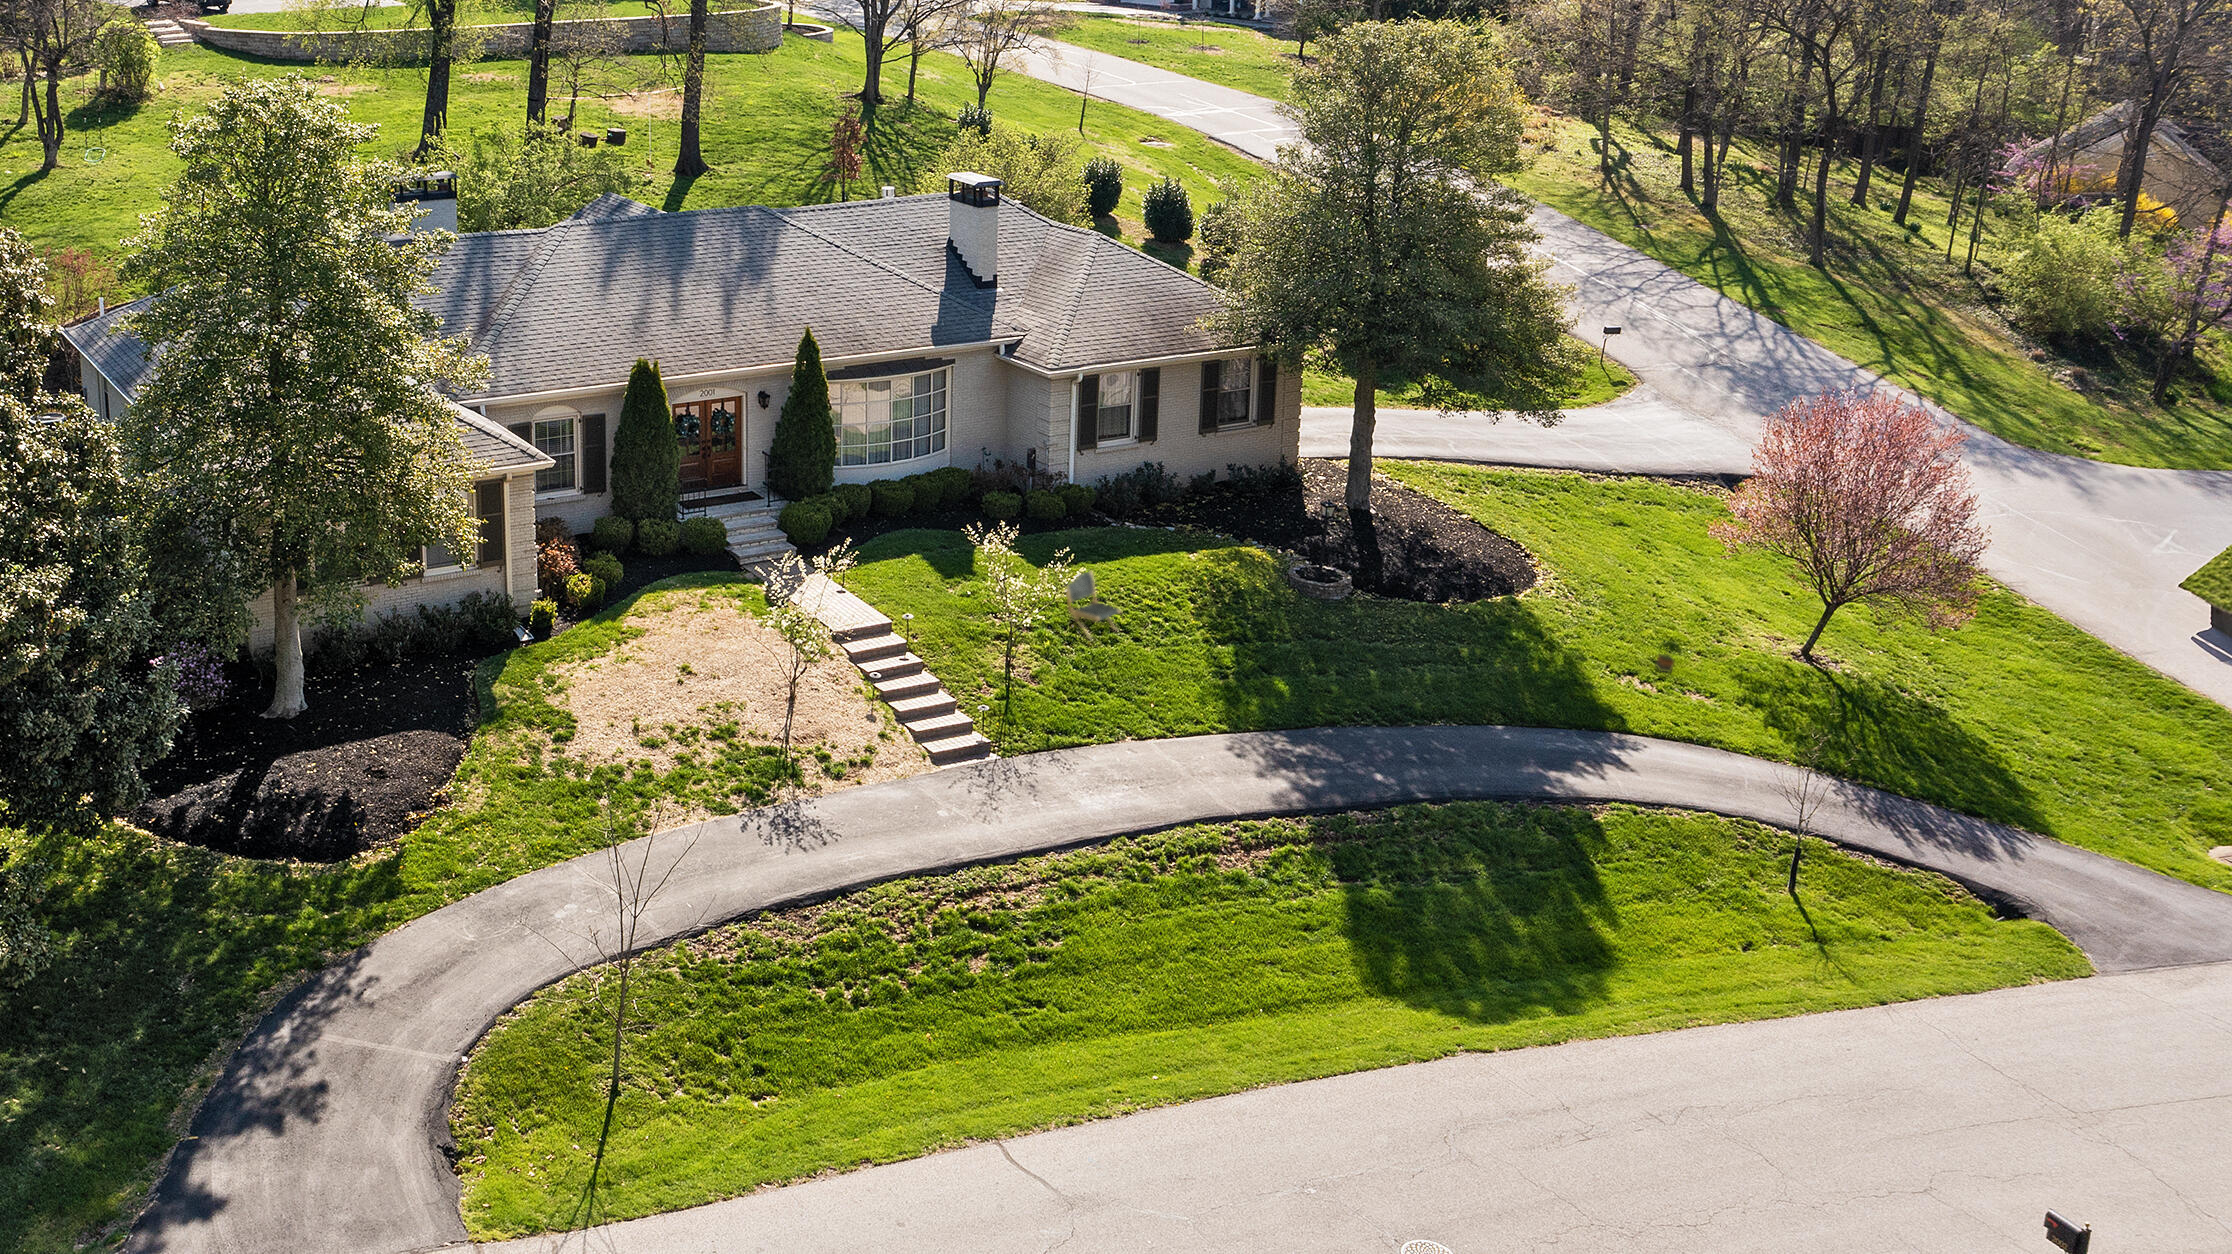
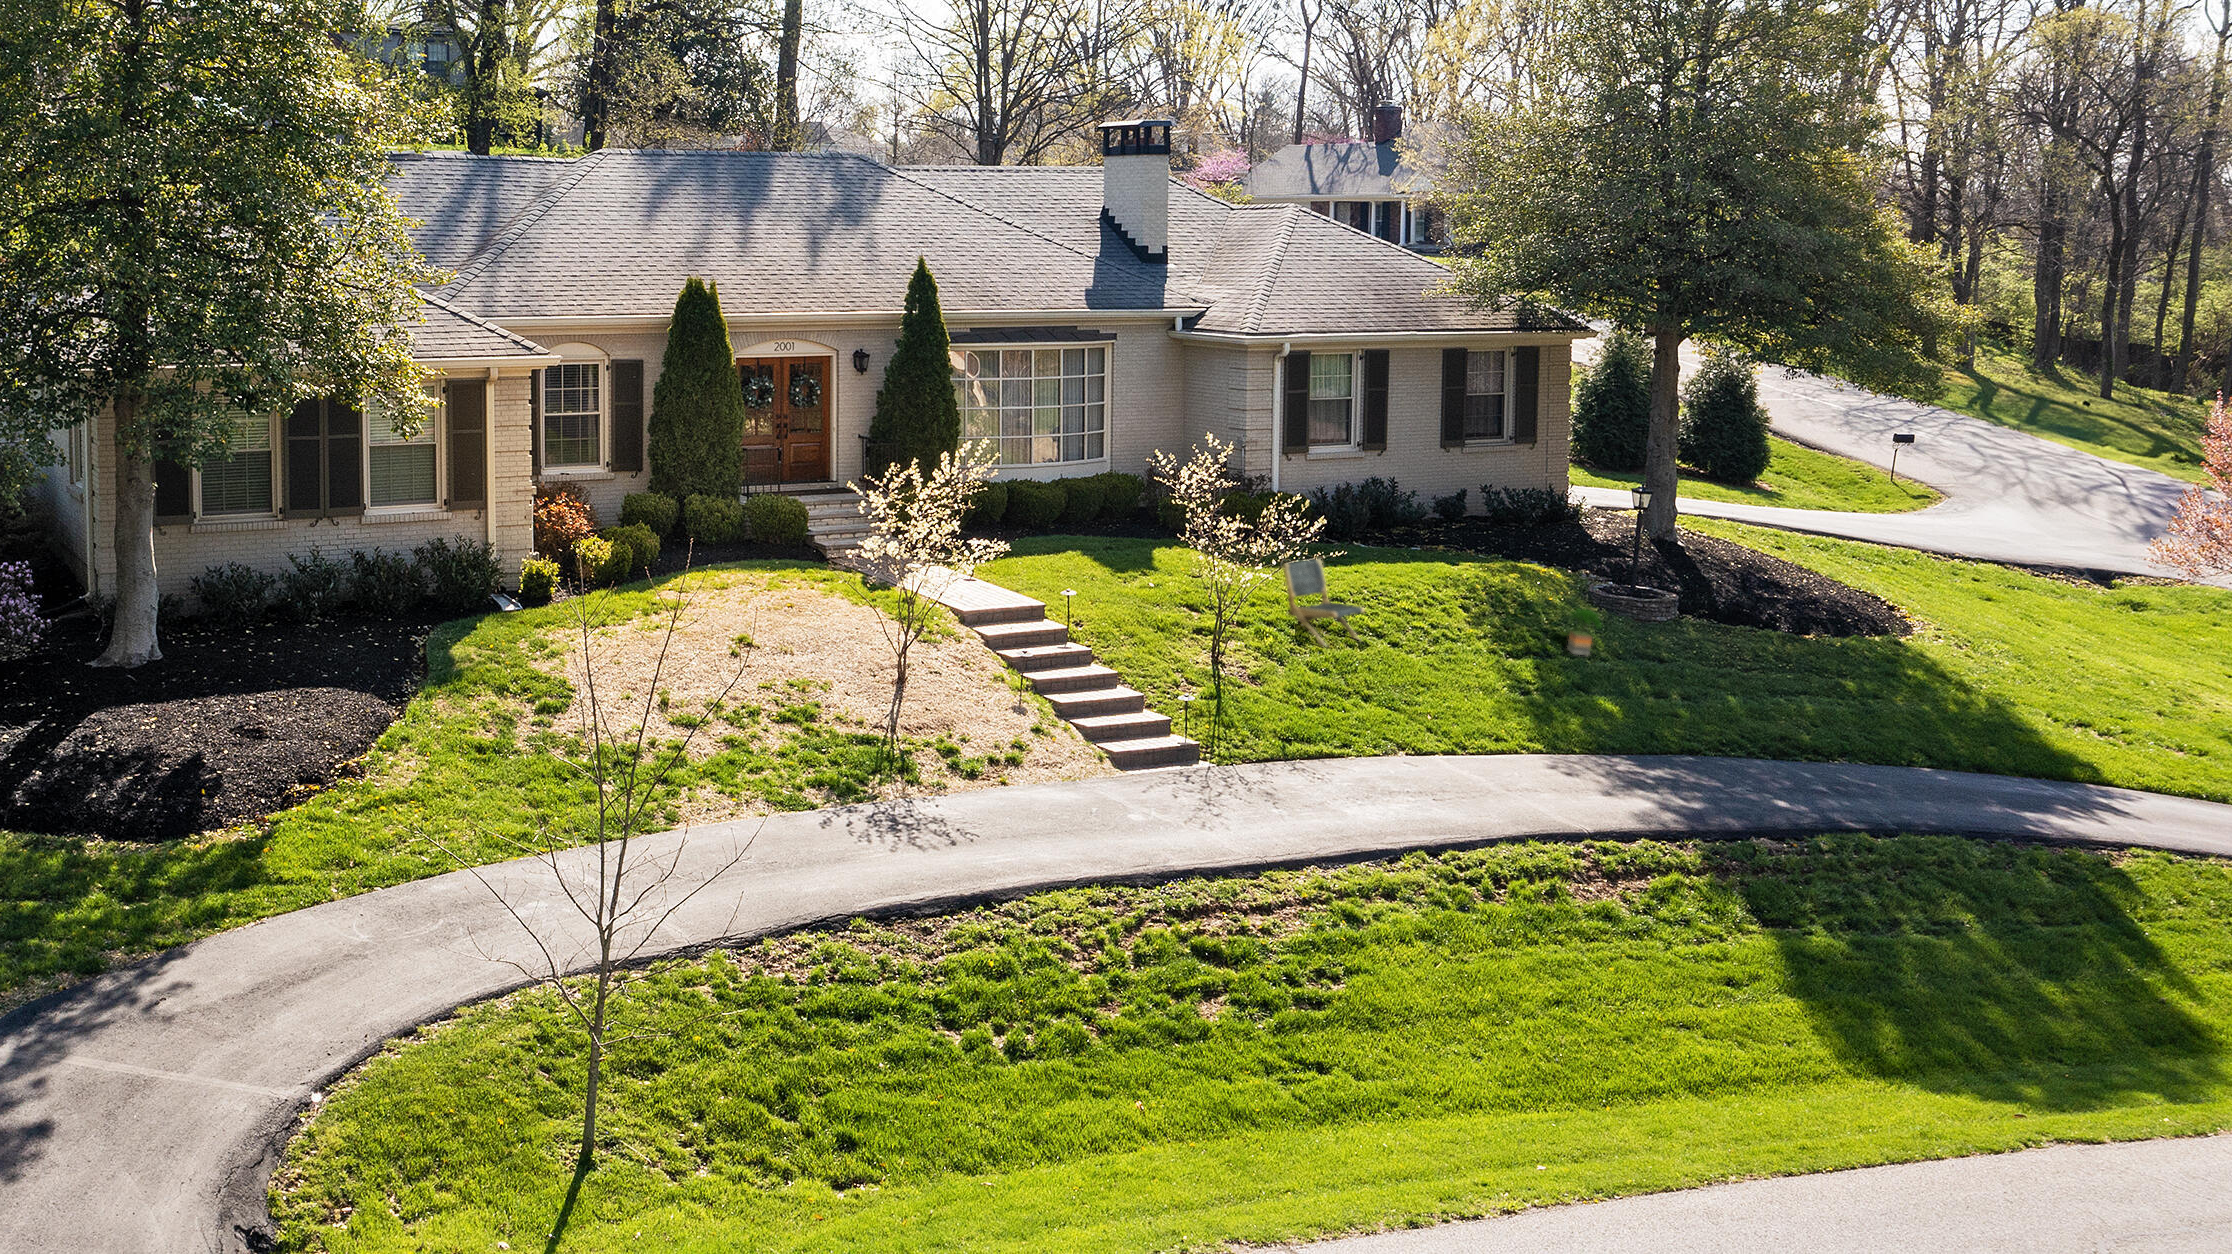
potted tree: present [1656,641,1682,672] -> present [1567,610,1601,656]

